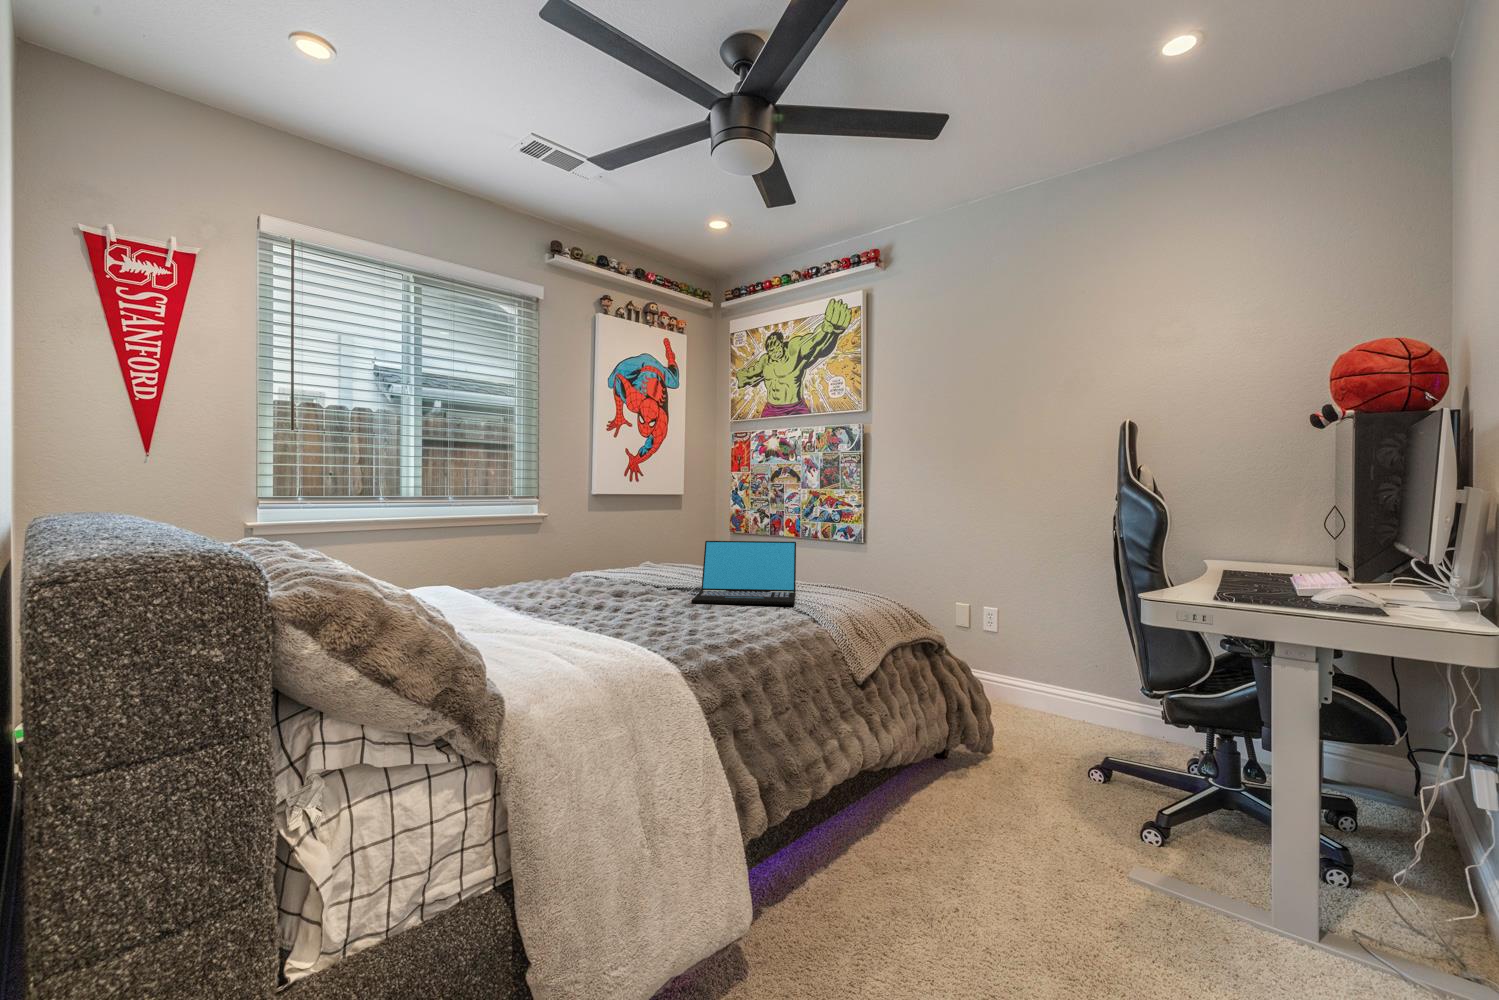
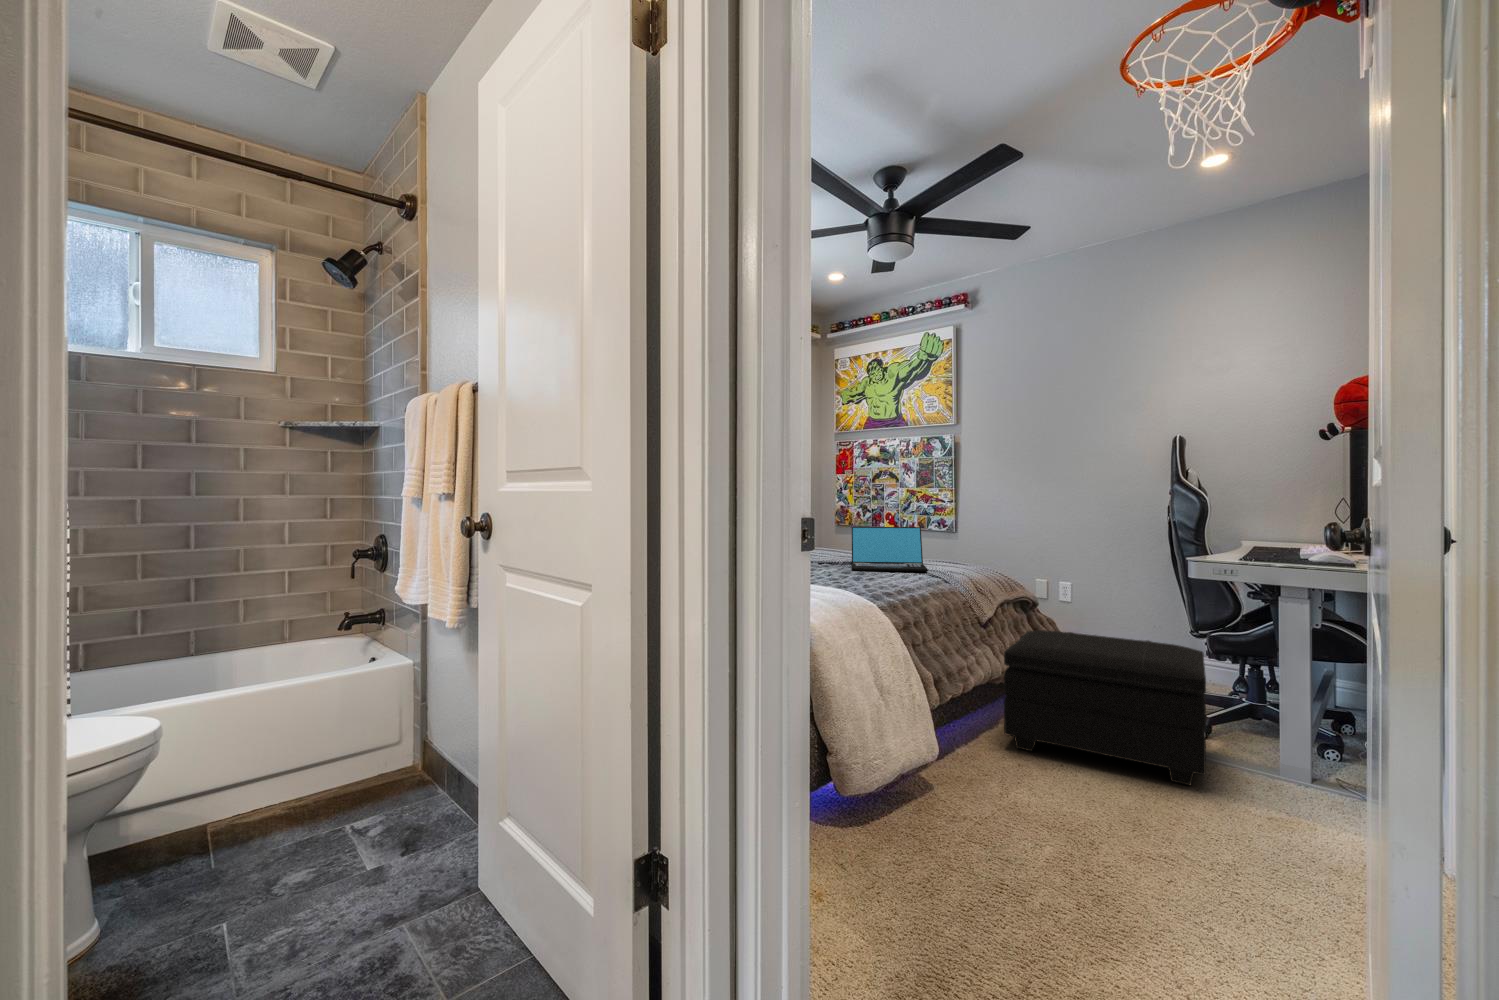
footstool: none [880,688,1167,949] -> present [1004,630,1206,785]

